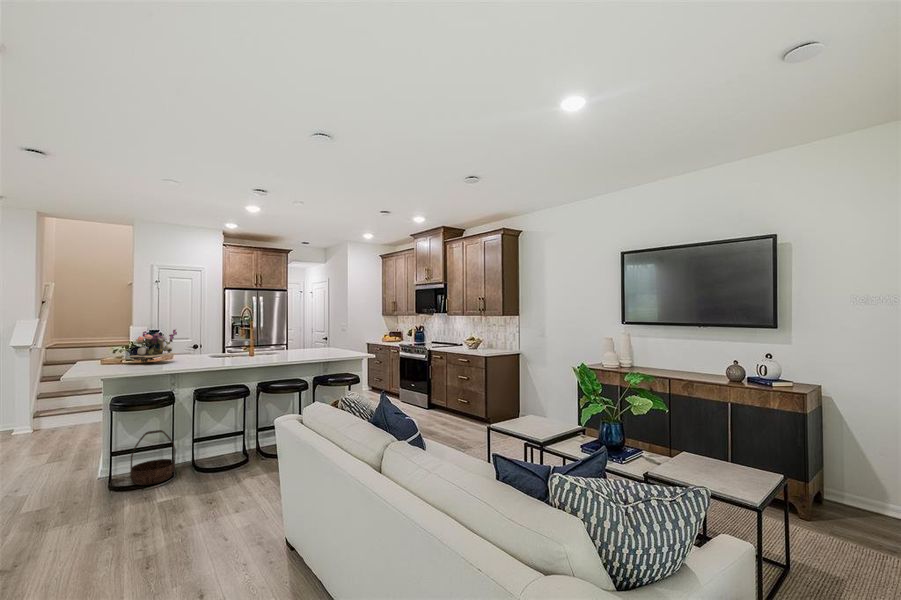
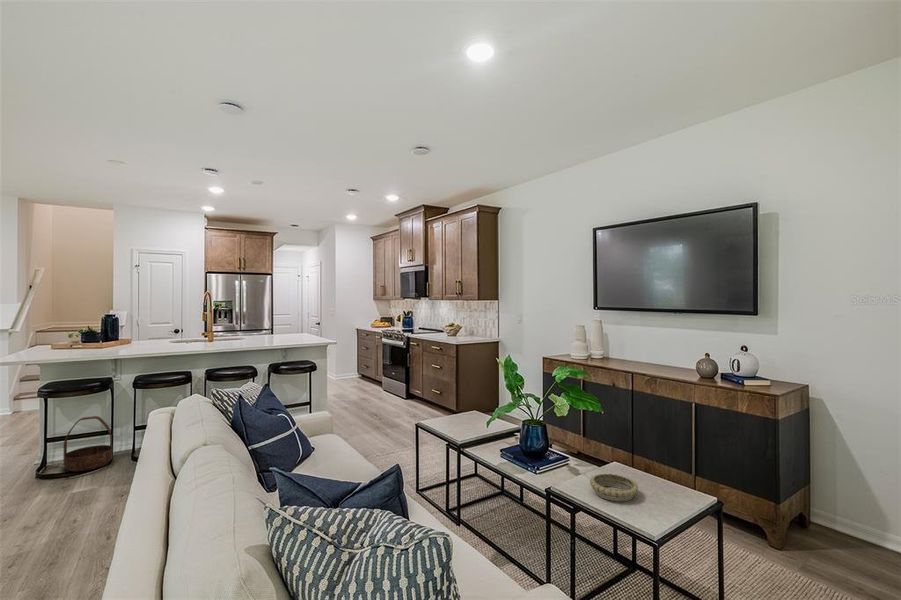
flower arrangement: present [129,329,178,363] -> none [66,313,123,348]
decorative bowl: none [679,459,721,479] -> present [590,474,638,501]

